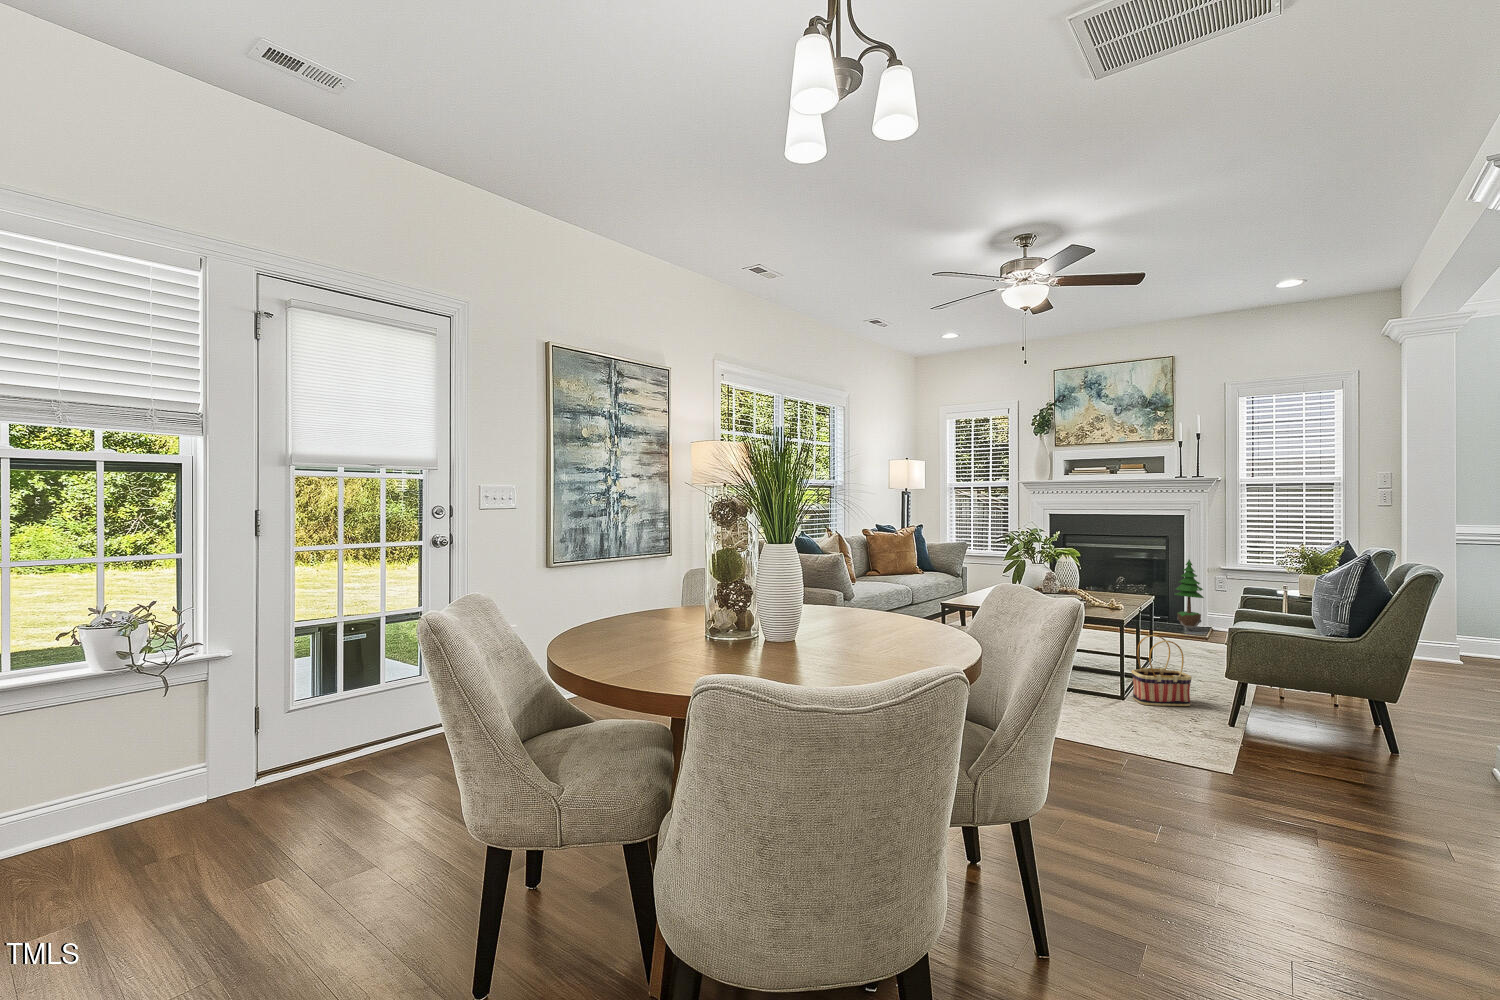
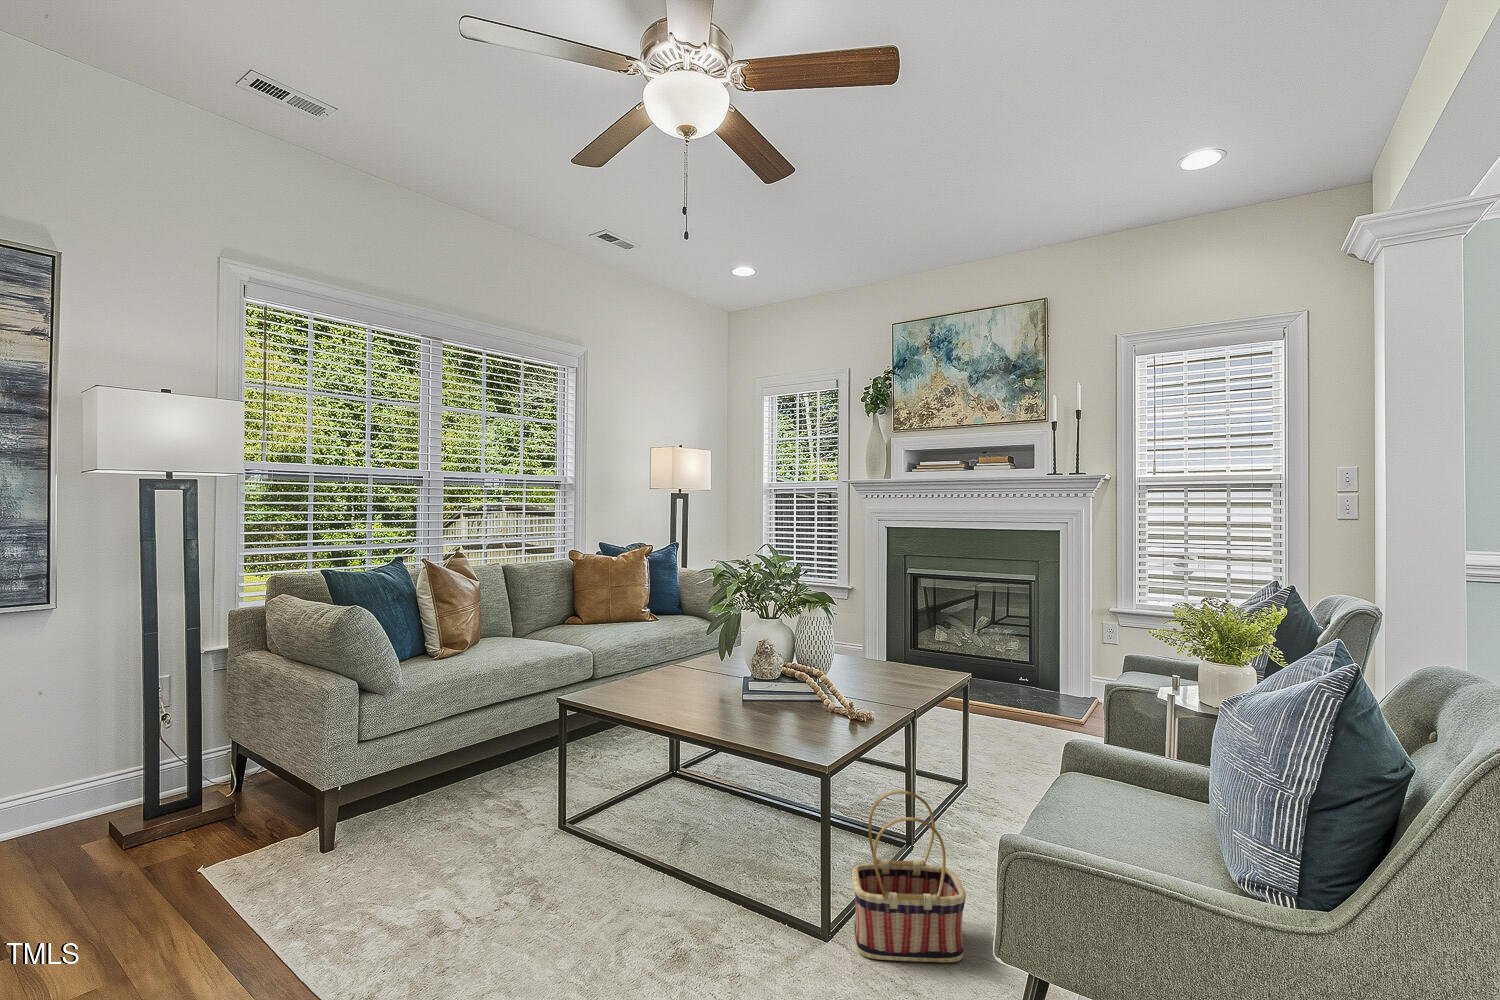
potted tree: present [1174,560,1204,630] -> none [1041,596,1084,704]

